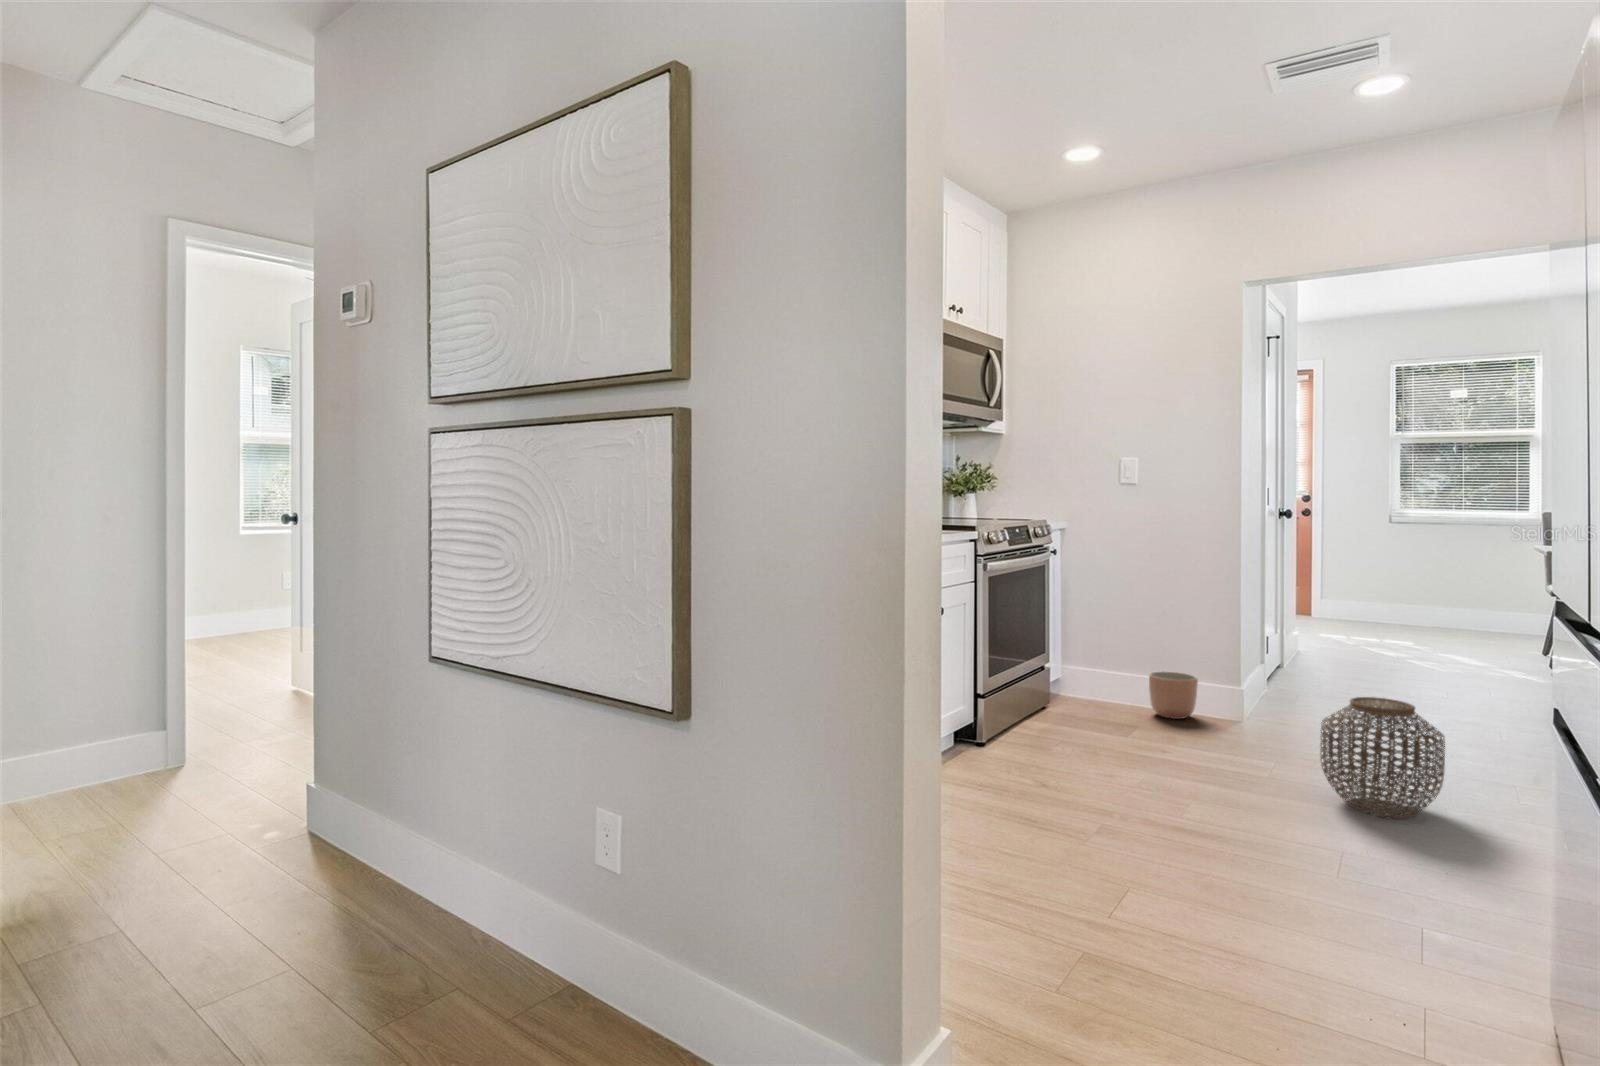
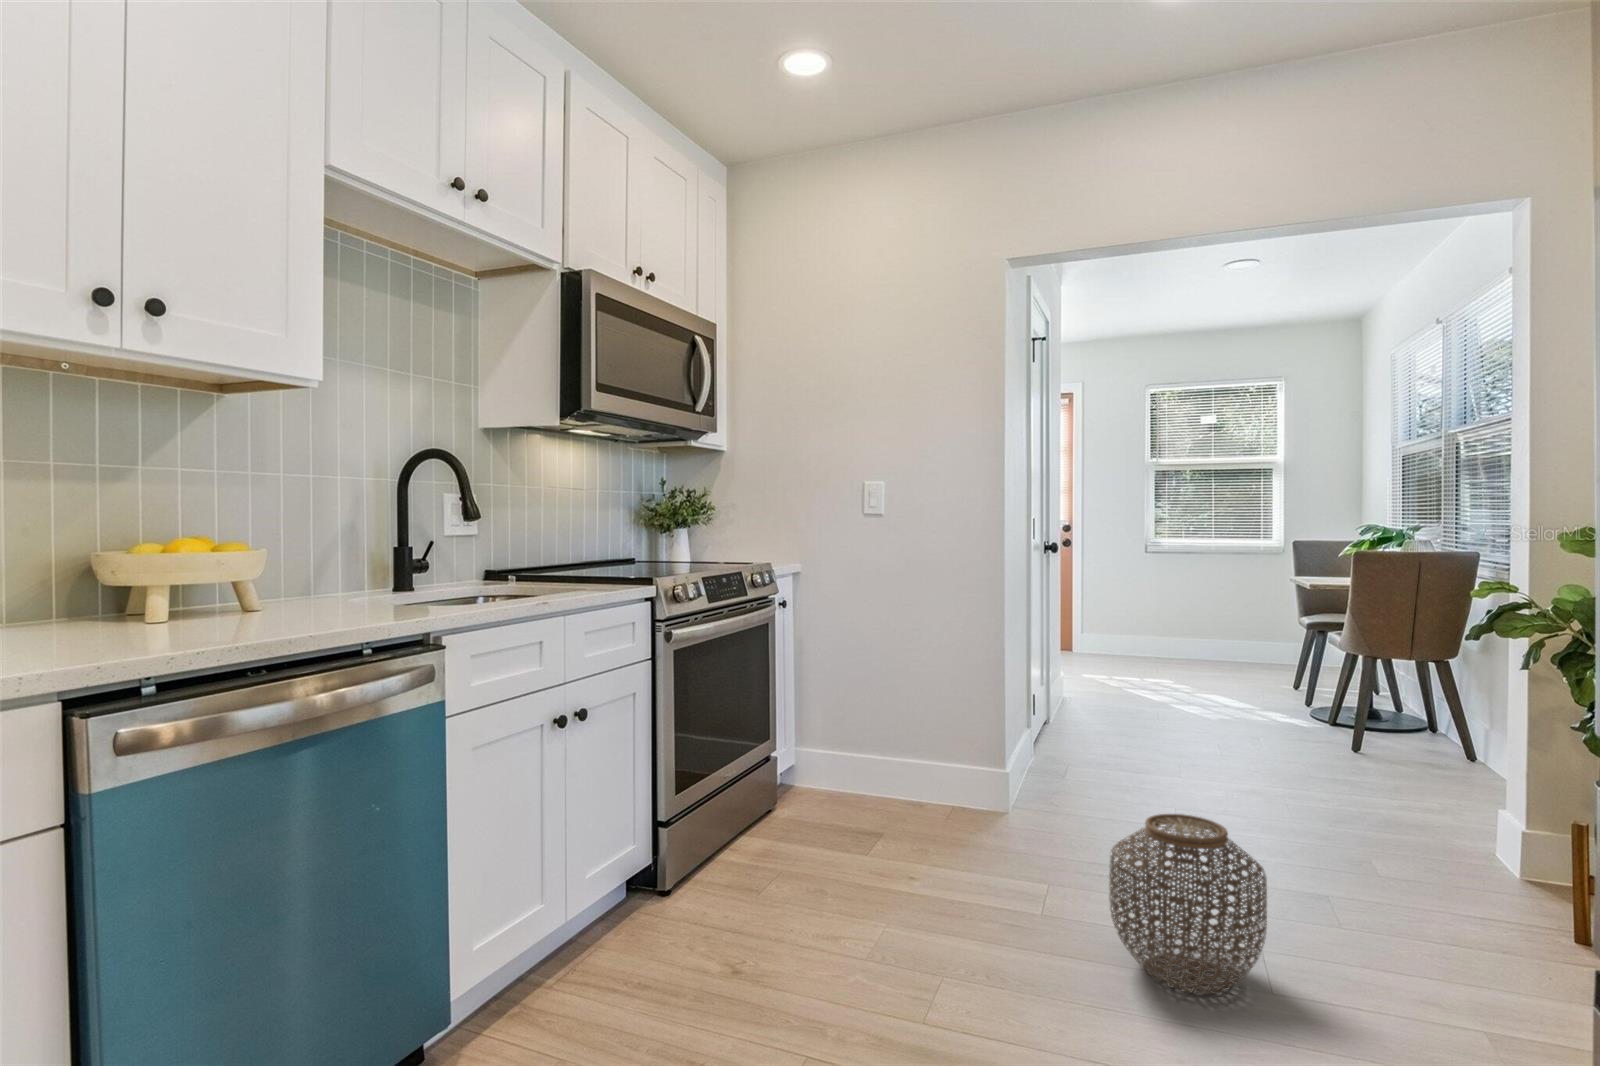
planter: present [1149,671,1198,719] -> none [899,755,957,819]

